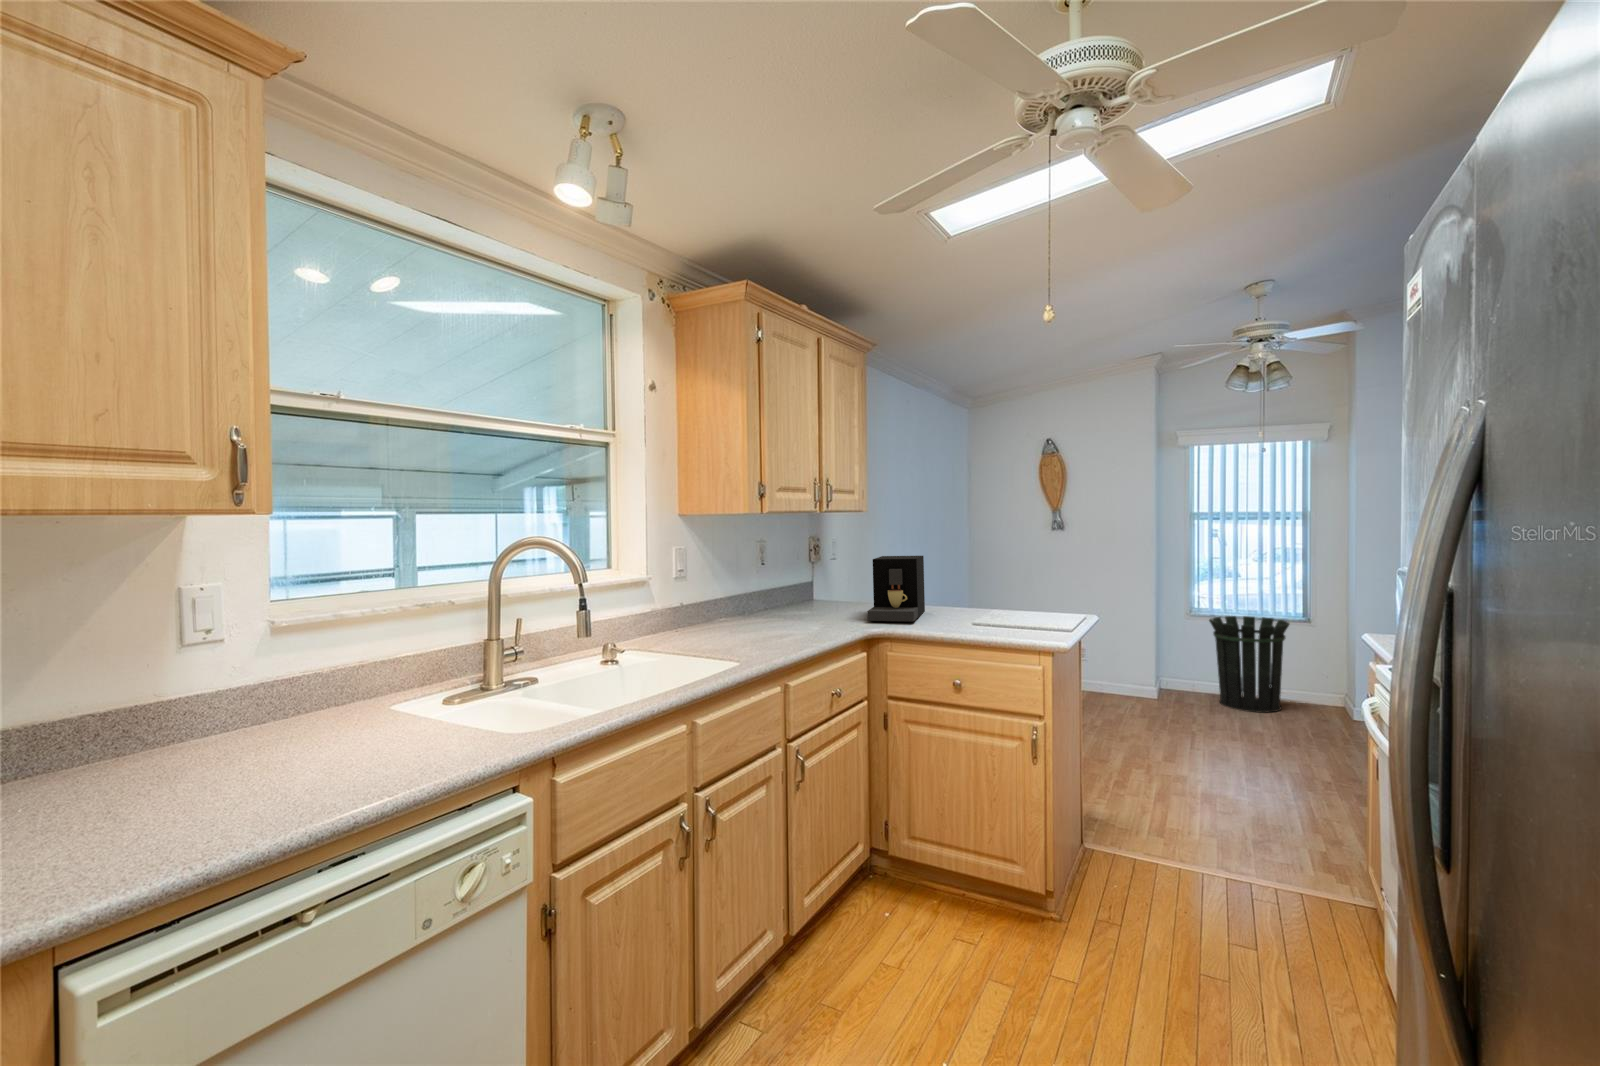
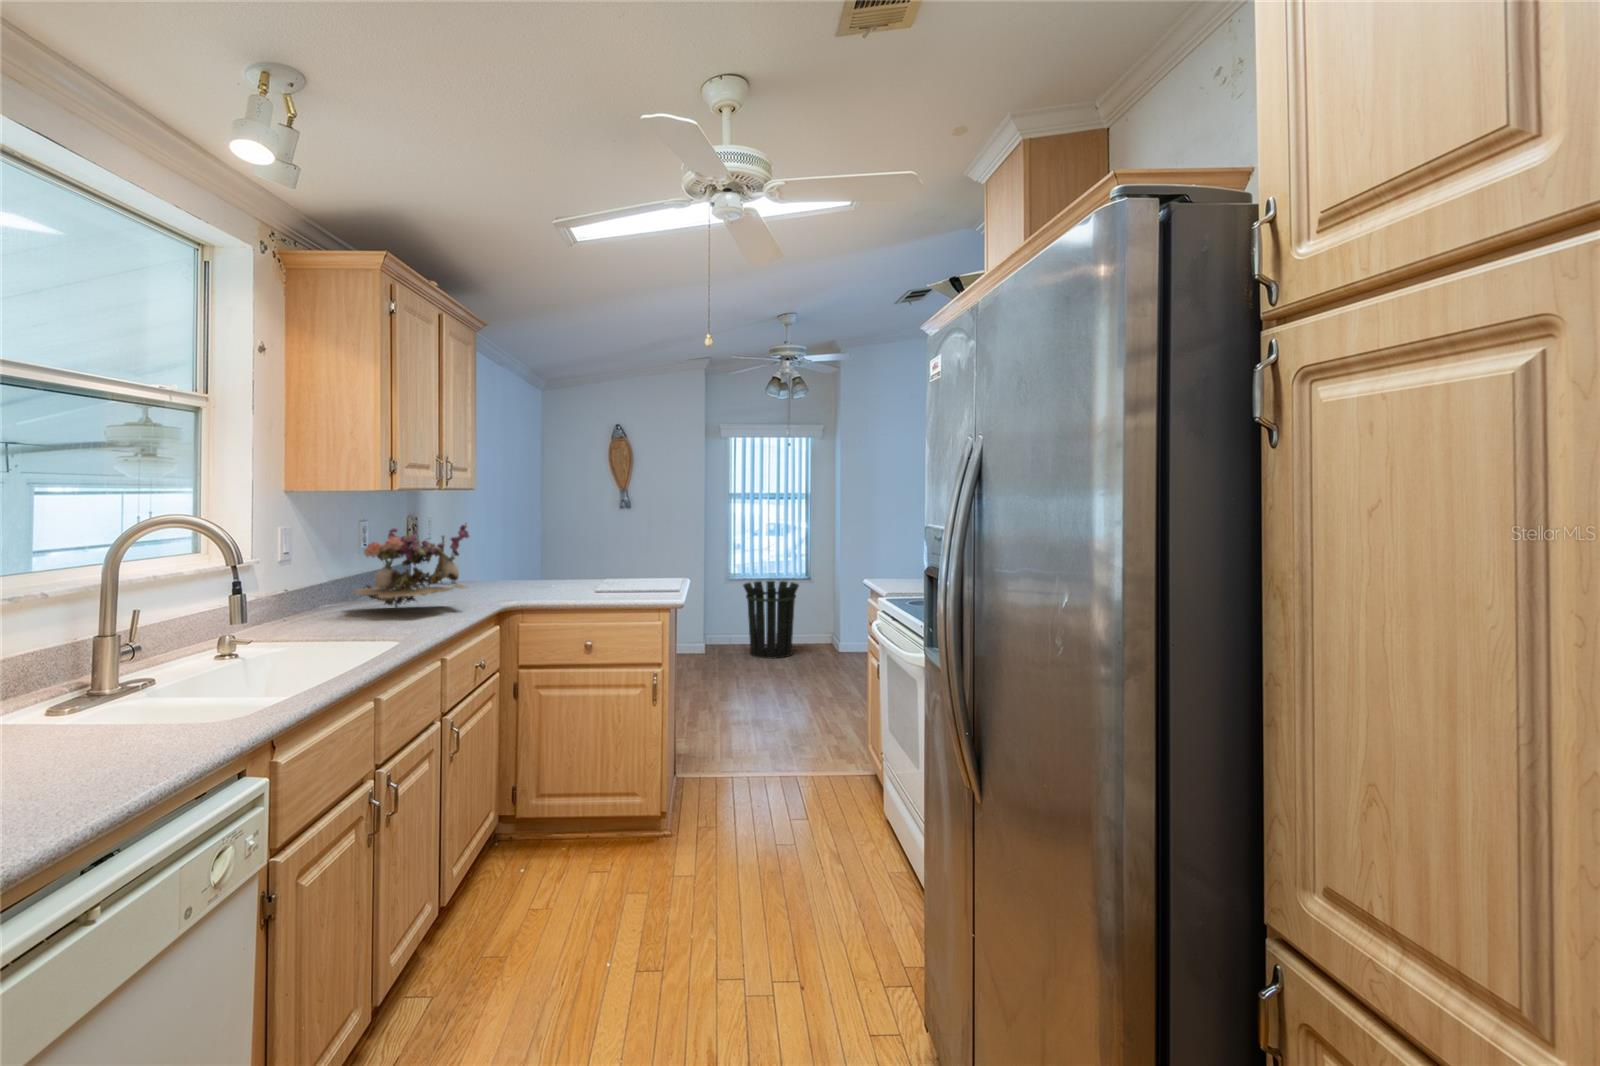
flower arrangement: none [740,545,842,628] -> present [354,524,469,607]
coffee maker: present [867,556,925,621] -> none [489,533,537,597]

